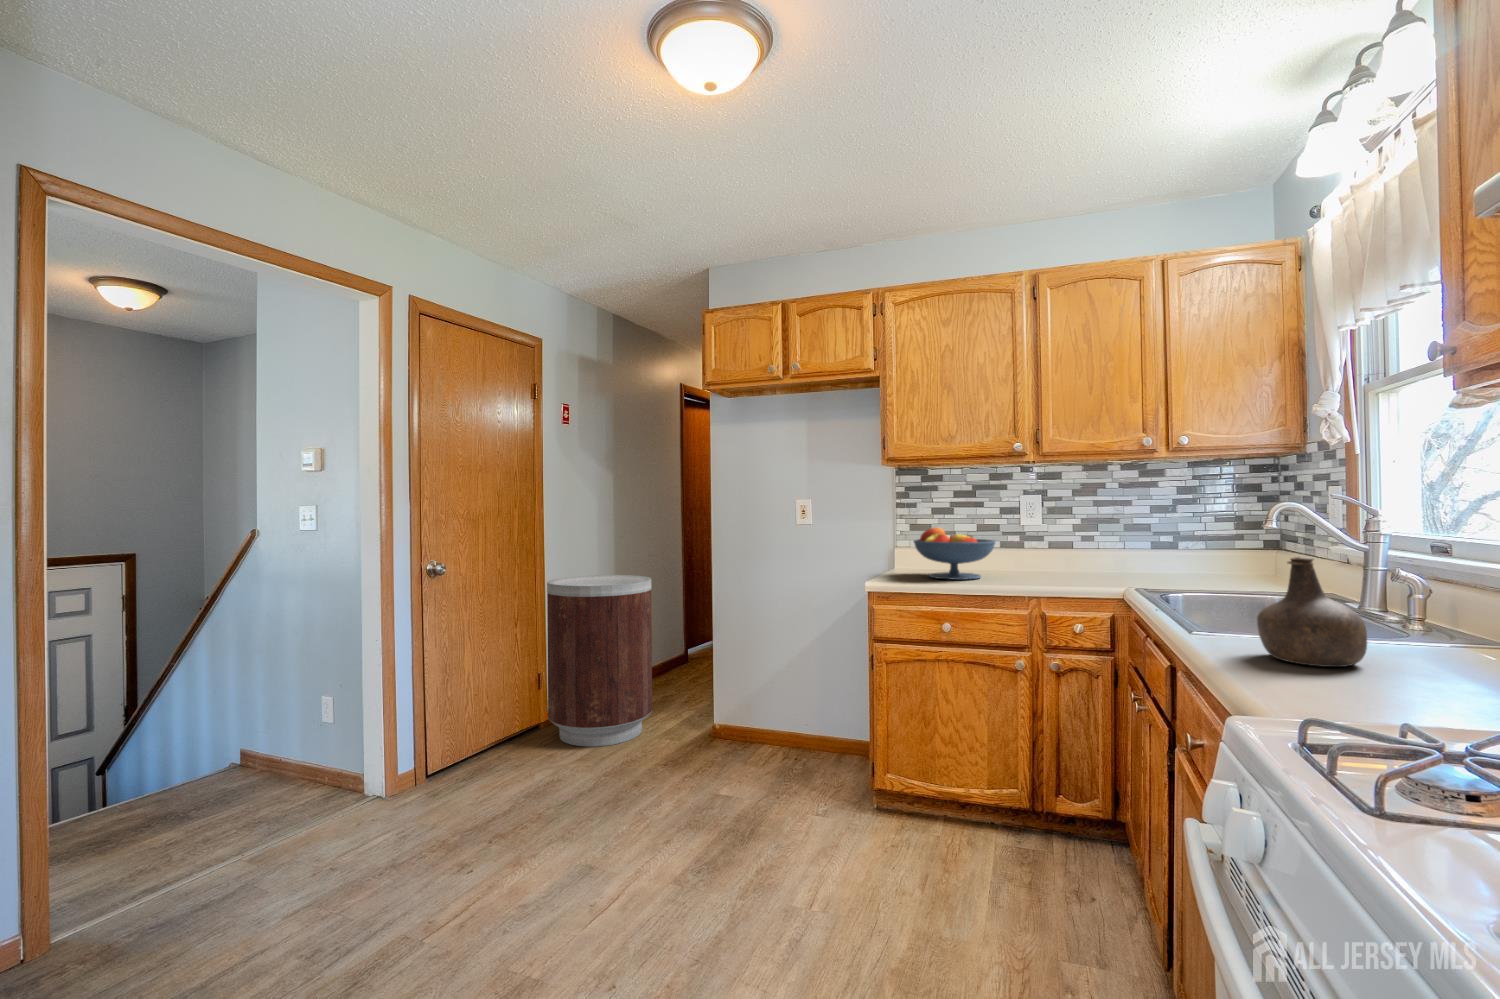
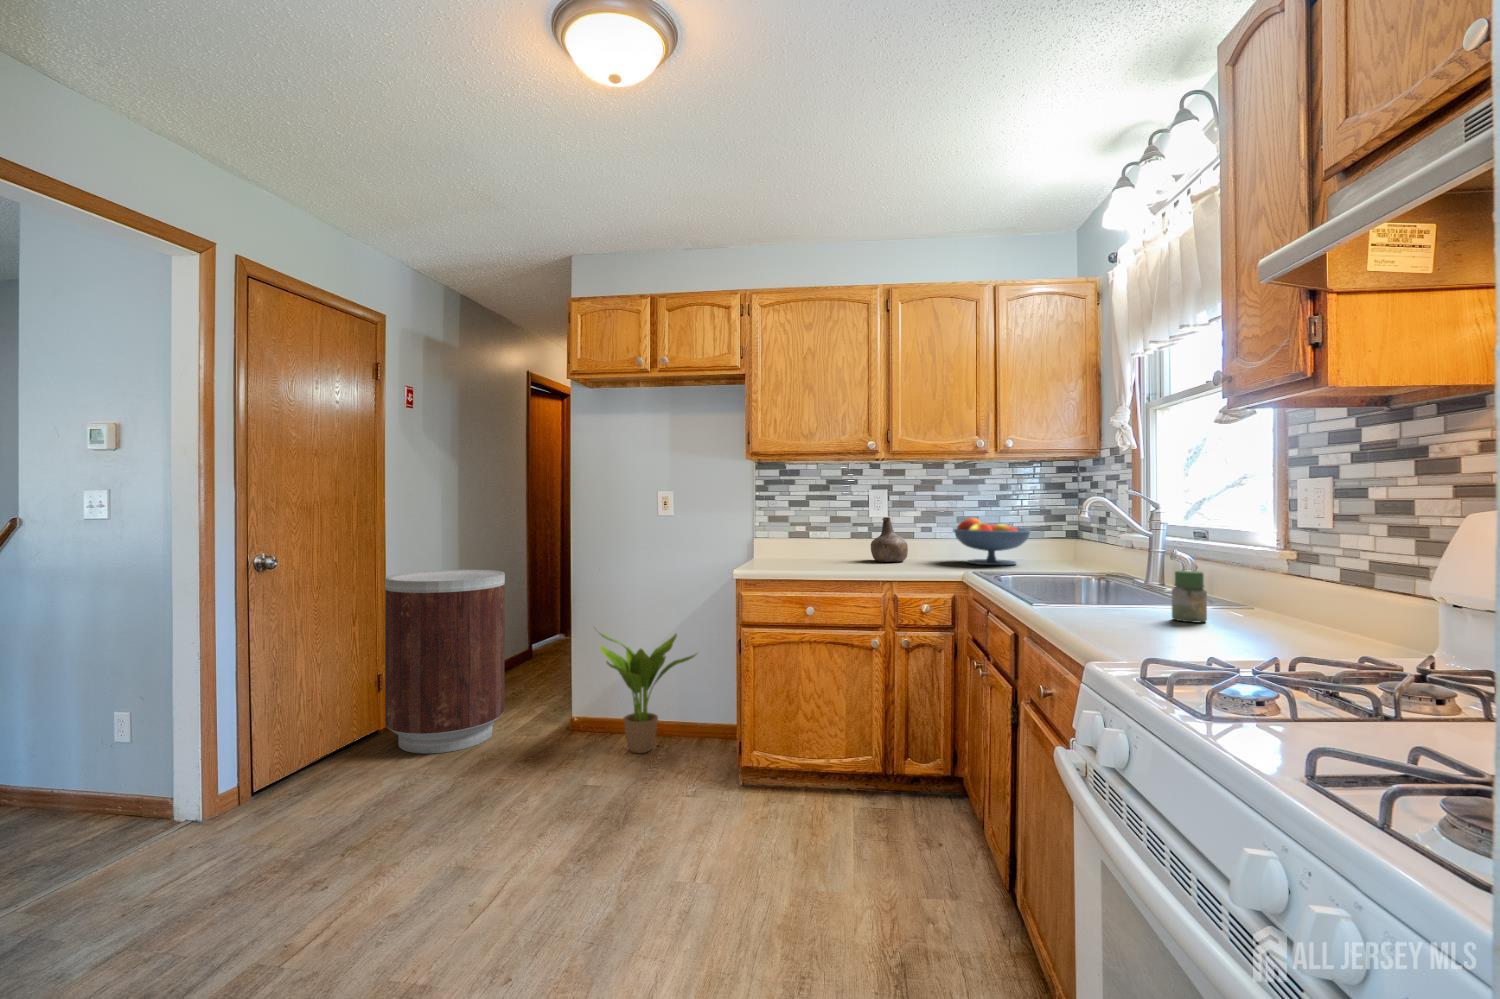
fruit bowl: present [914,528,996,580] -> present [954,518,1030,565]
bottle: present [1257,557,1367,667] -> present [871,517,908,562]
jar: none [1389,596,1443,663] -> present [1172,570,1207,622]
potted plant: none [729,633,835,762] -> present [599,633,696,753]

